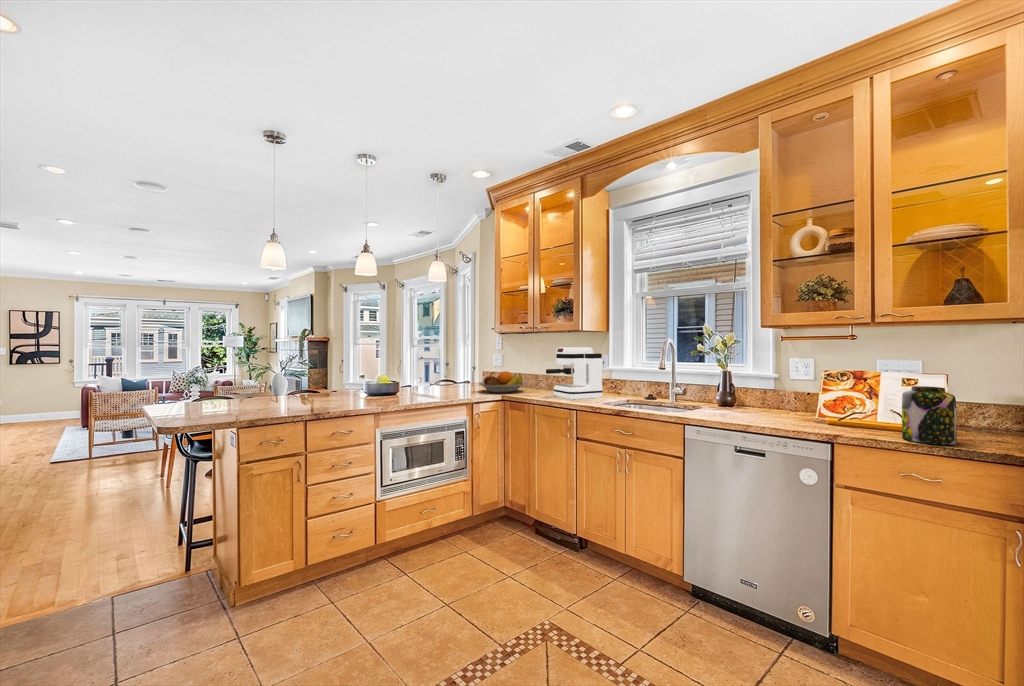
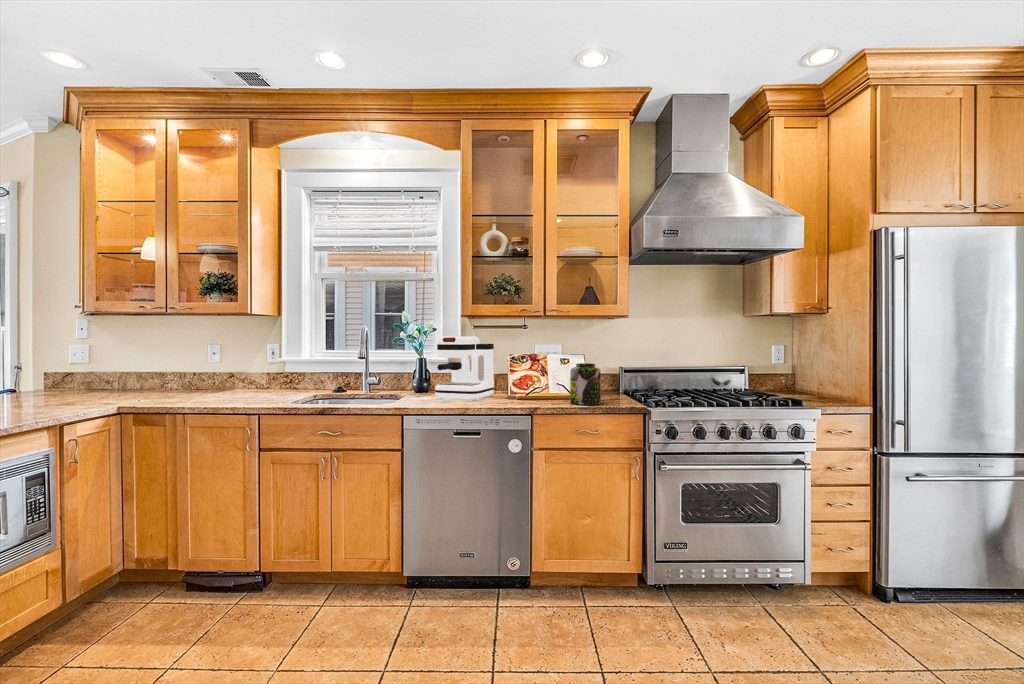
coffee maker: present [546,347,603,399] -> present [435,336,494,400]
fruit bowl: present [479,371,526,393] -> none [69,371,158,403]

